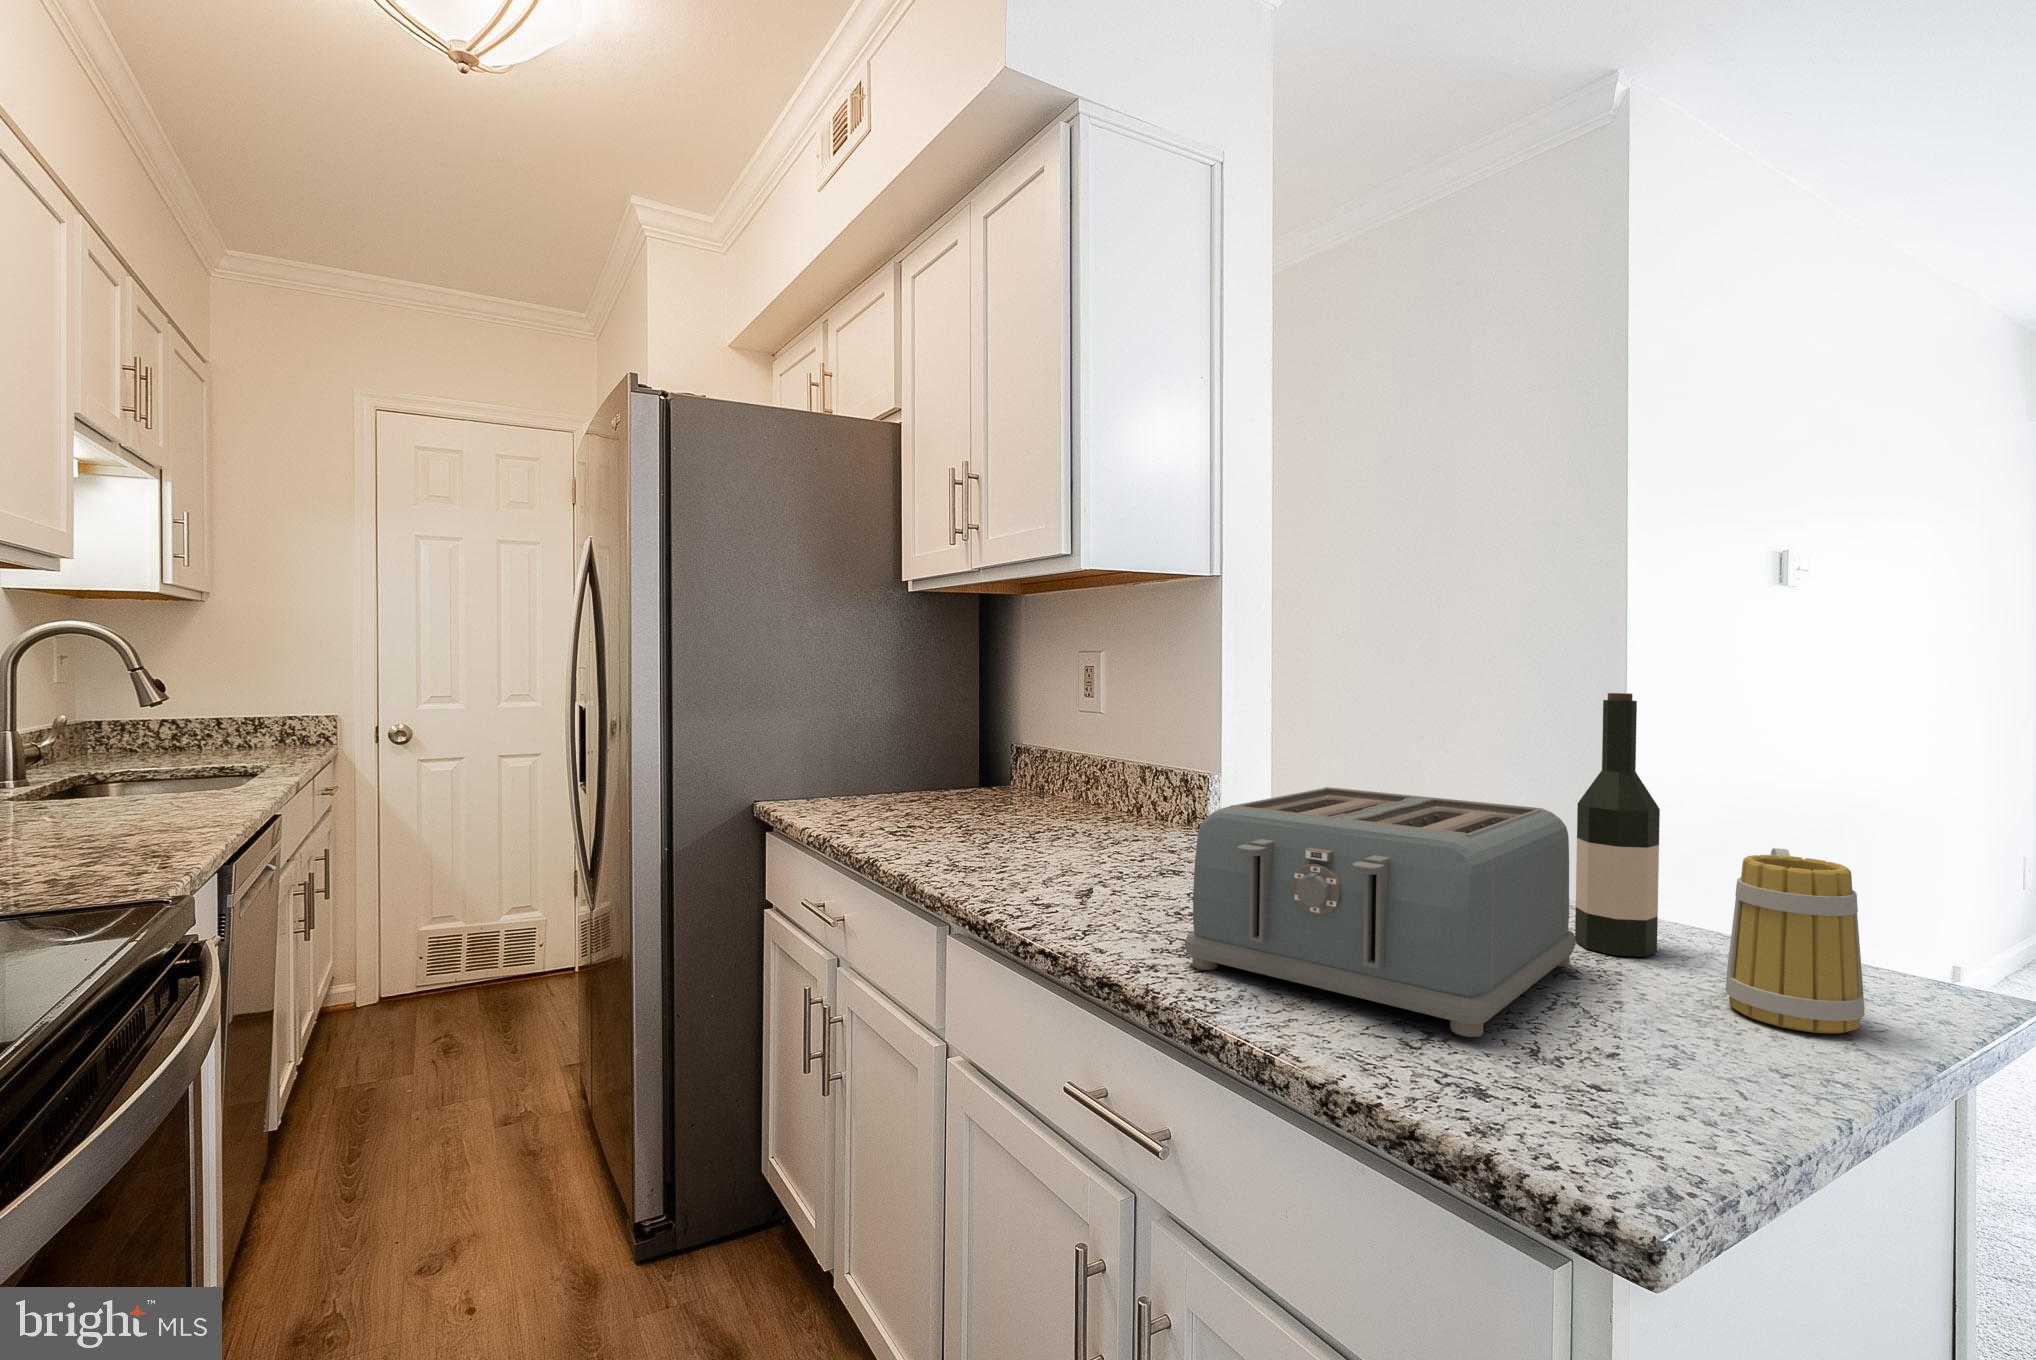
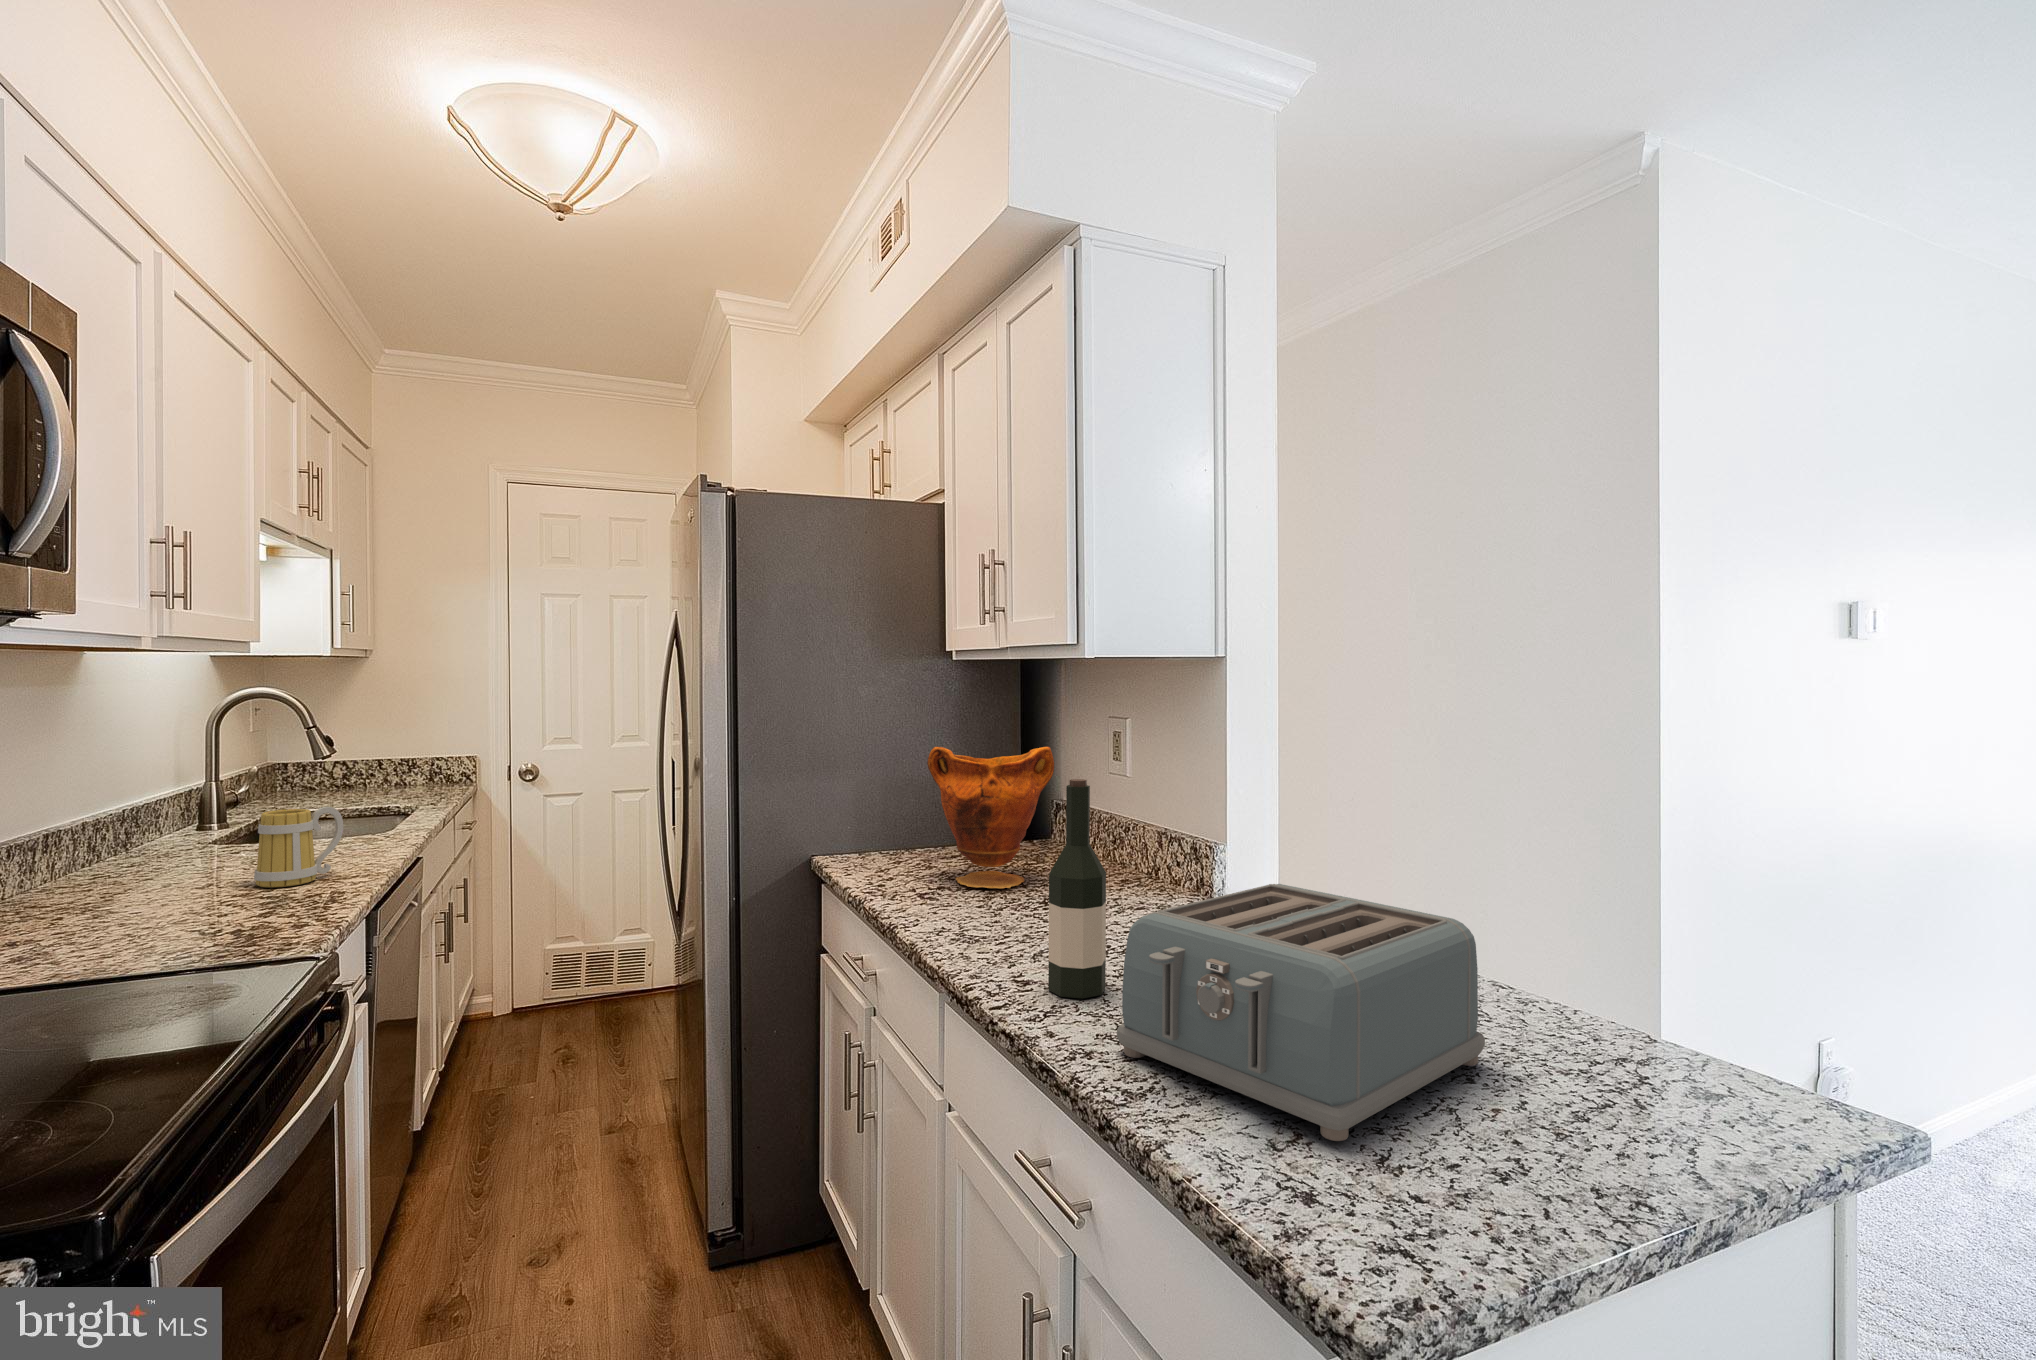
vase: none [897,674,1035,826] -> present [927,747,1054,889]
wine bottle: present [1575,693,1660,957] -> present [1048,779,1106,999]
mug: present [1725,848,1865,1033] -> present [254,807,343,887]

